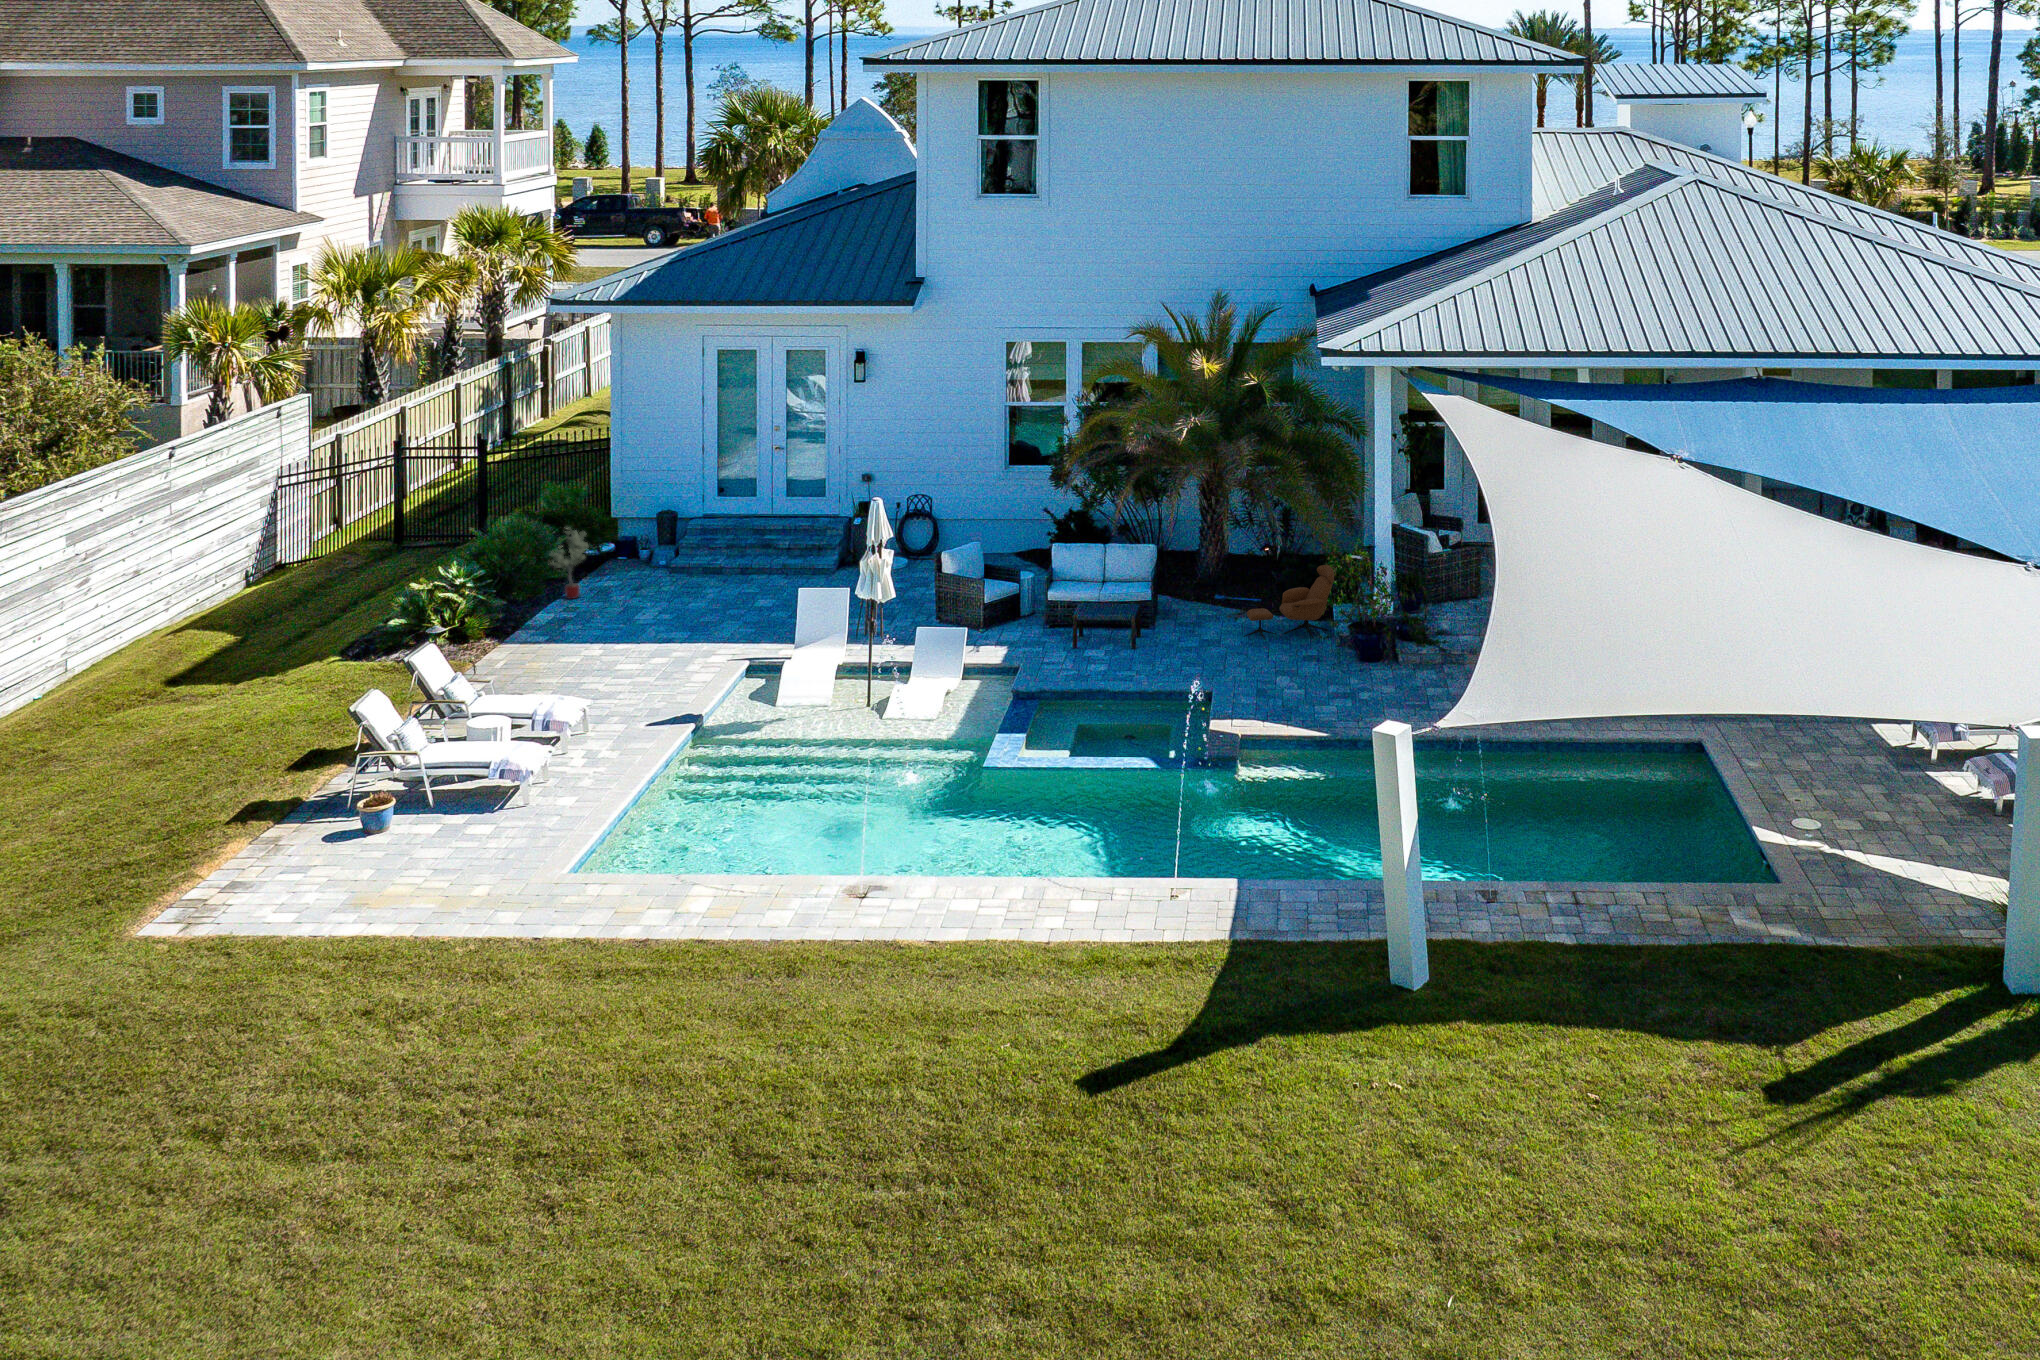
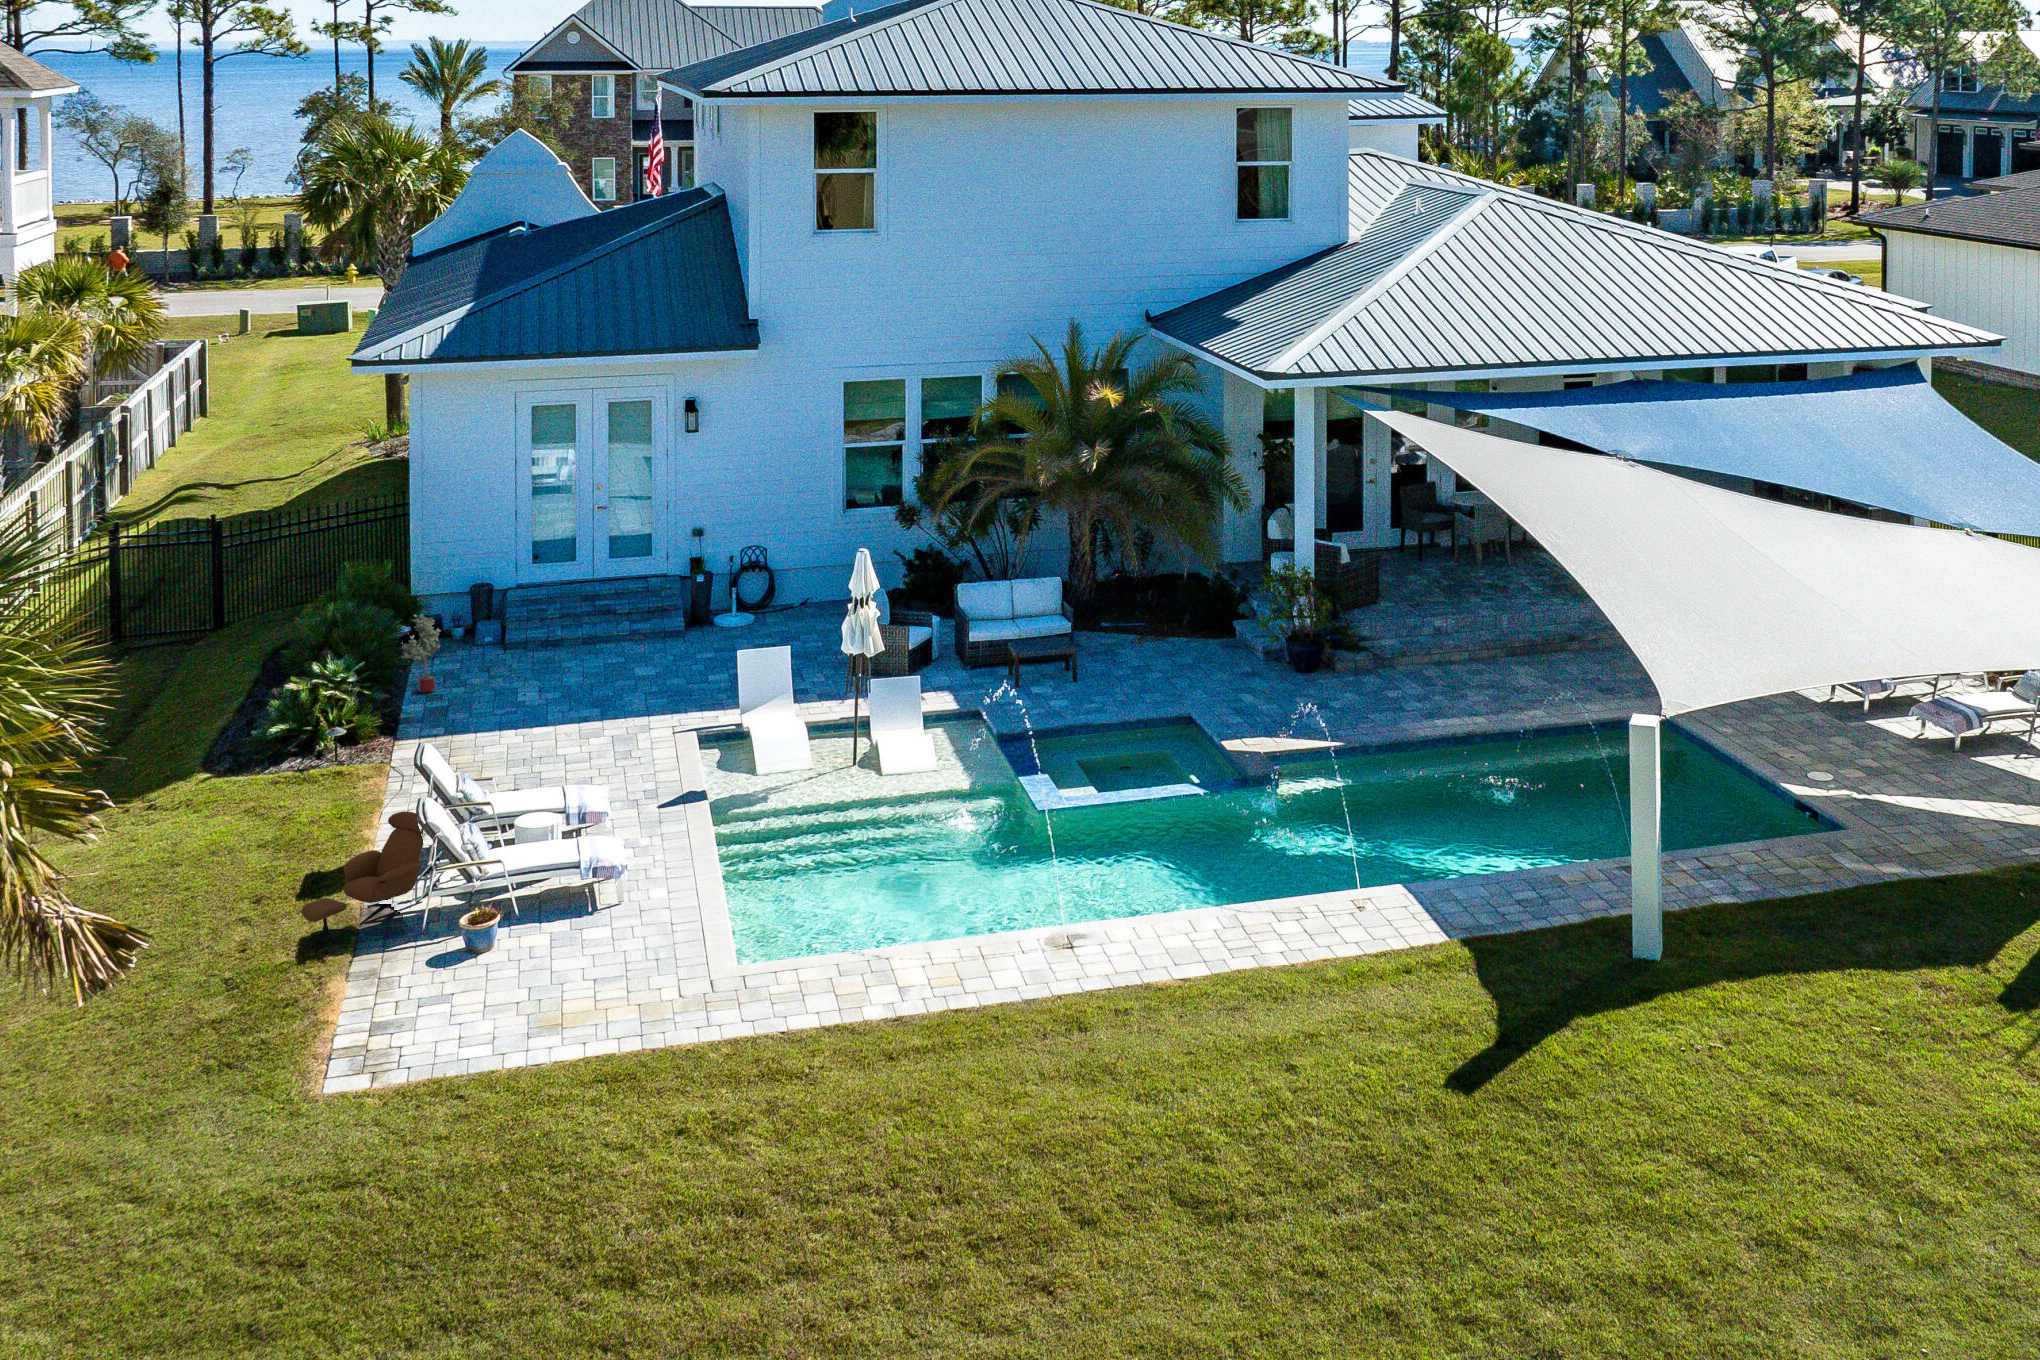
lounge chair: present [1244,565,1334,640] -> present [301,811,424,948]

